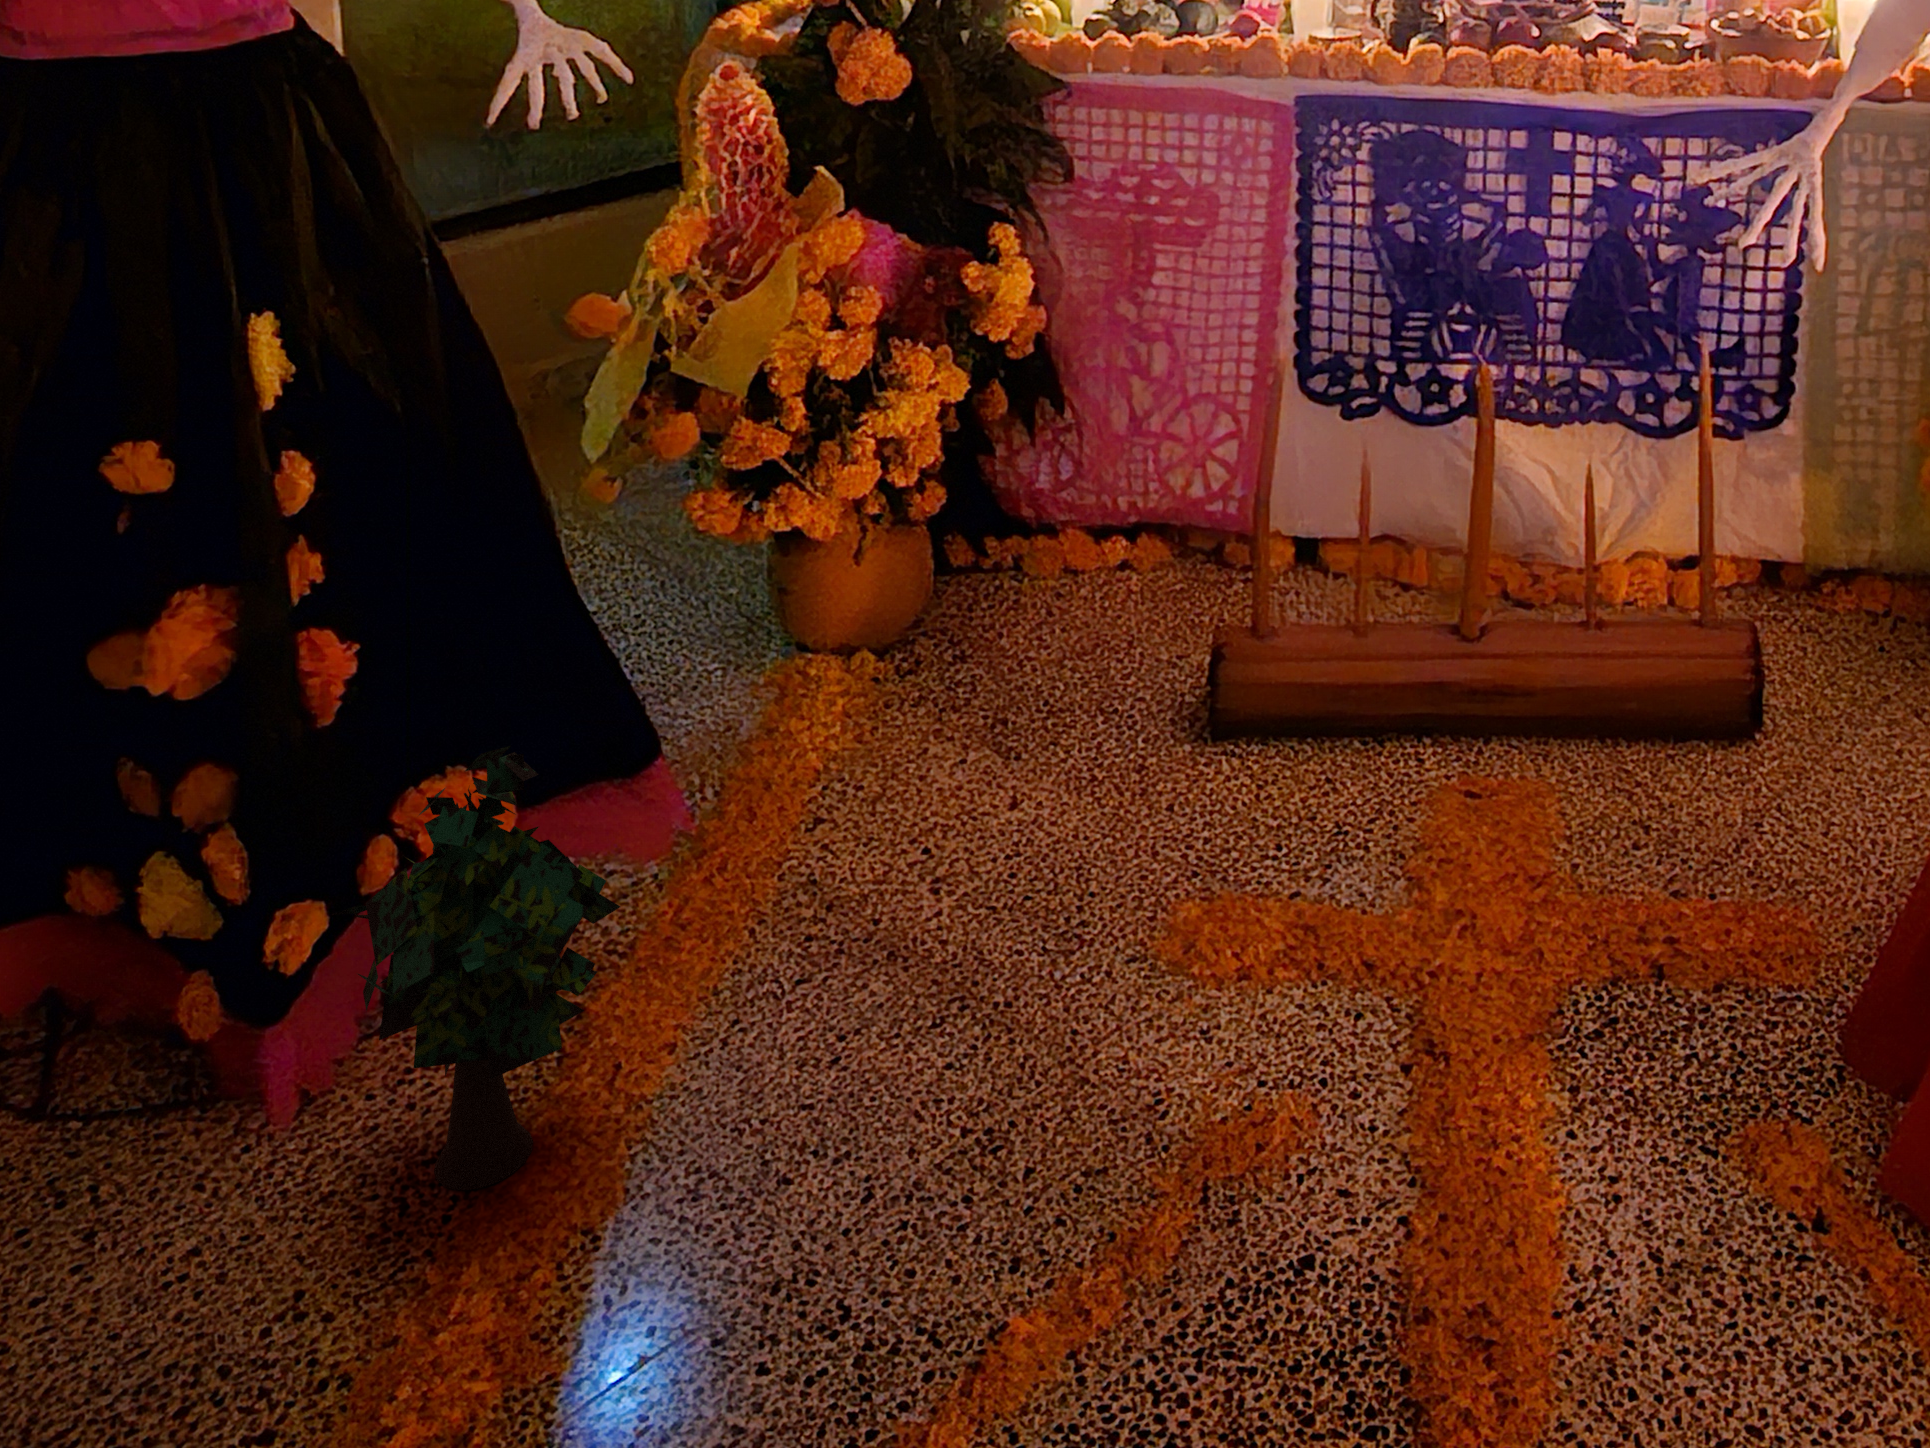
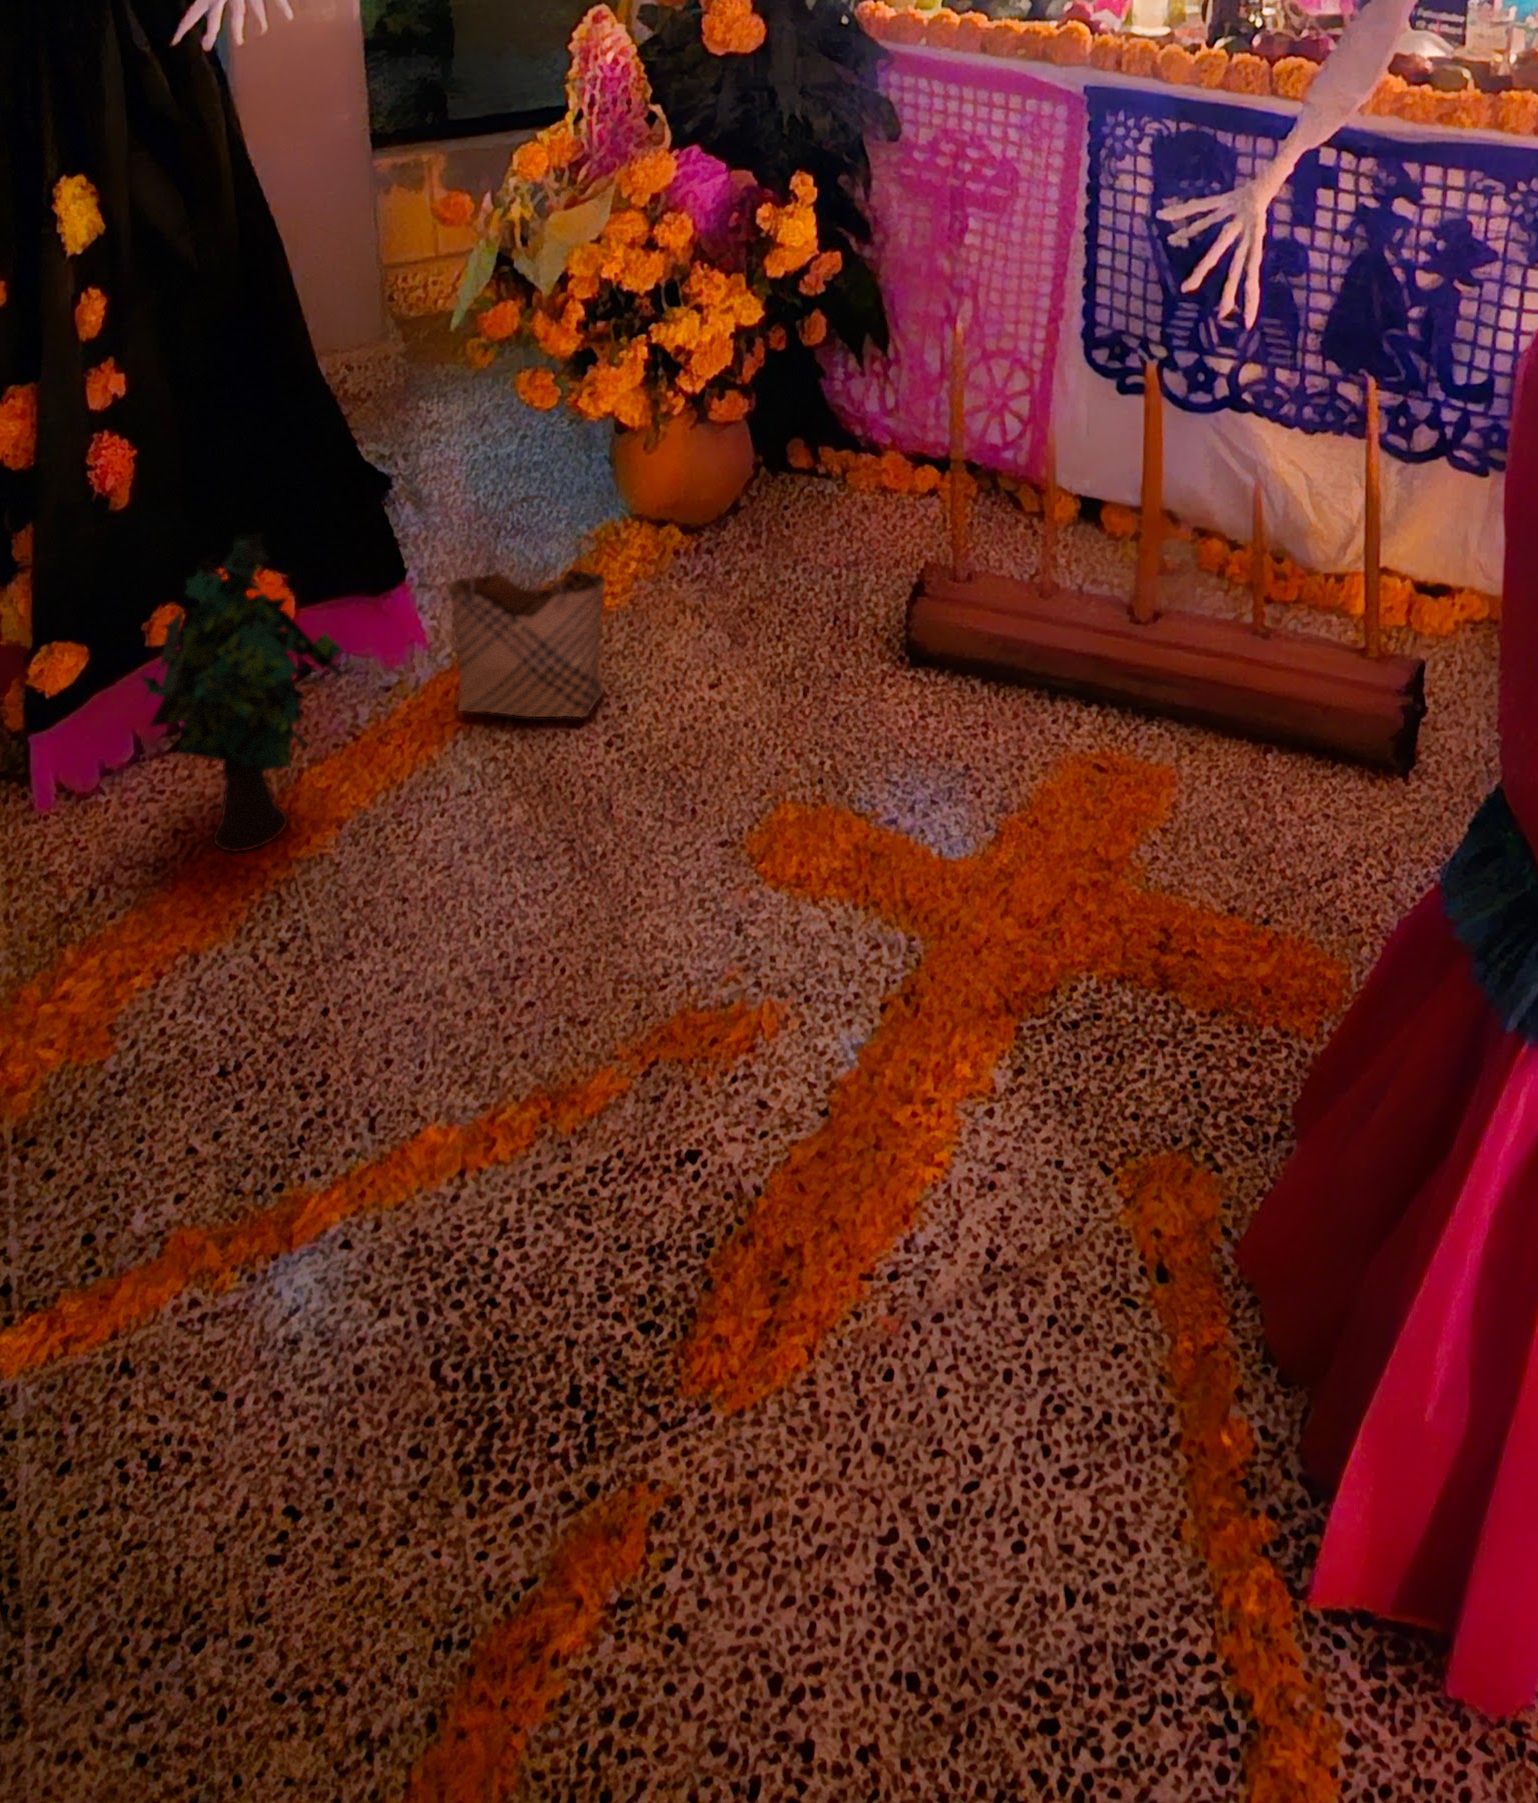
woven basket: none [654,657,854,952] -> present [447,495,605,717]

